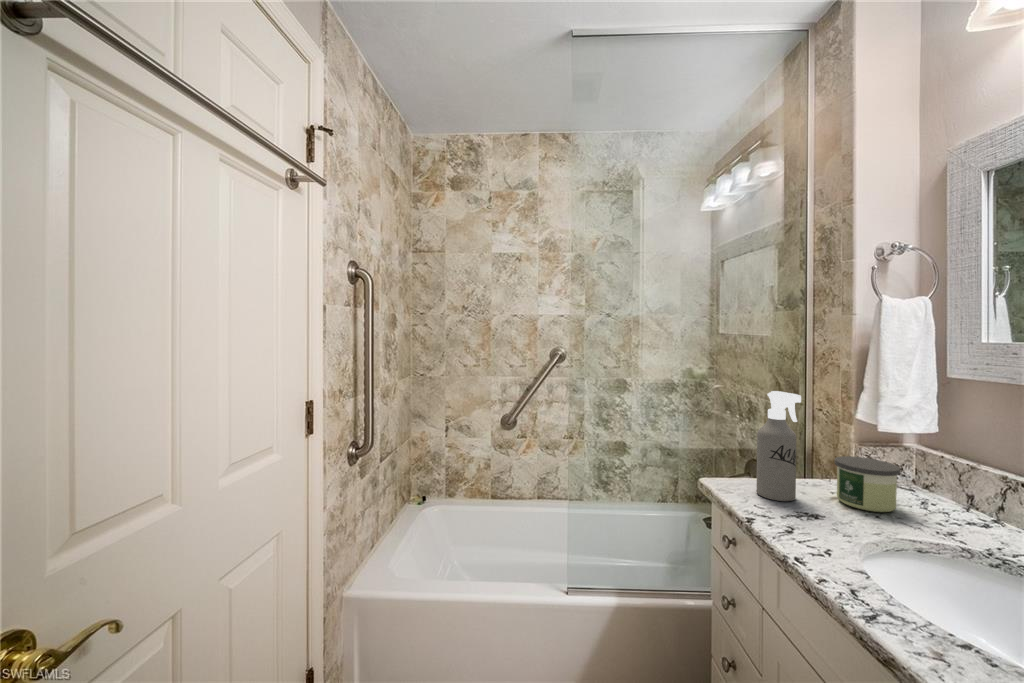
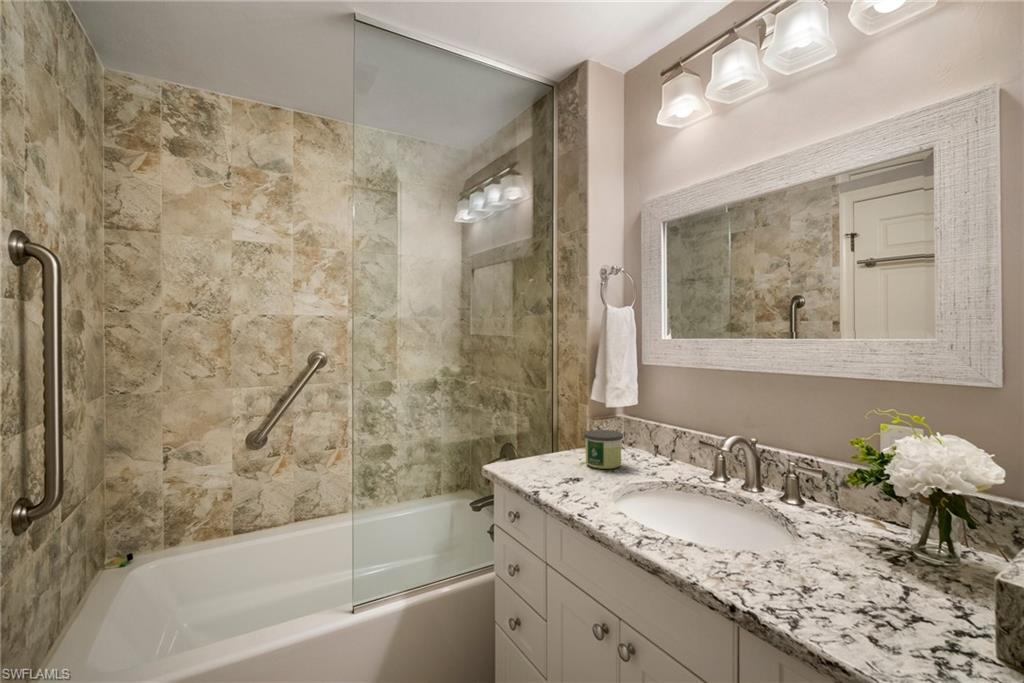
spray bottle: present [756,391,801,501] -> none [533,383,565,474]

